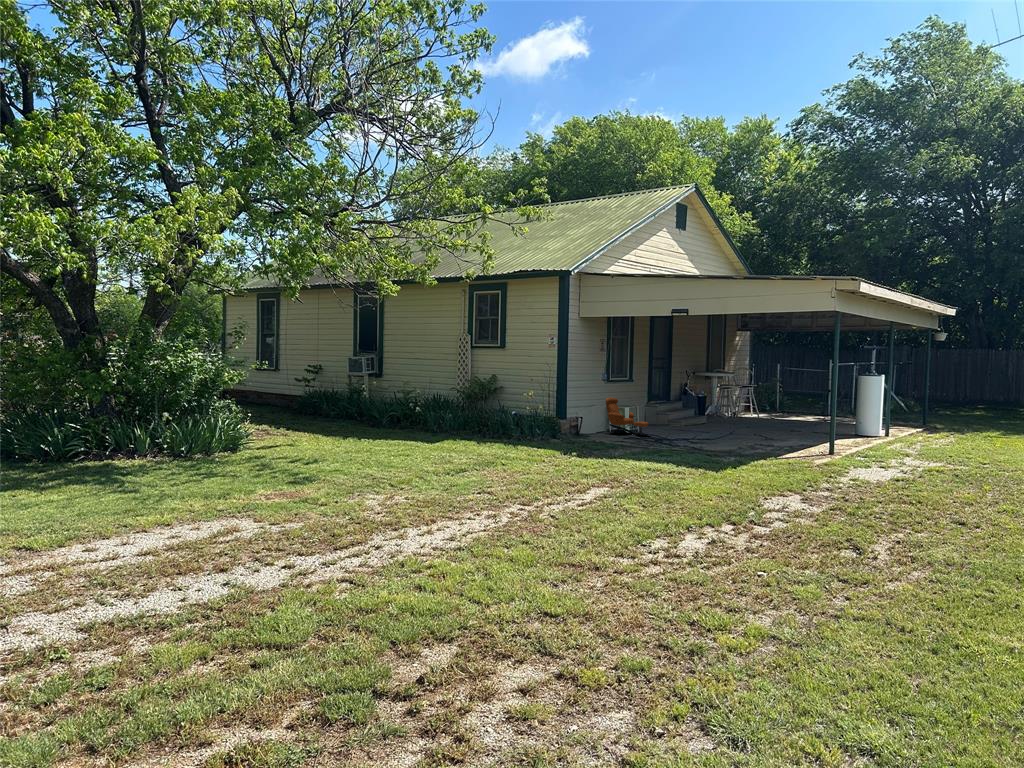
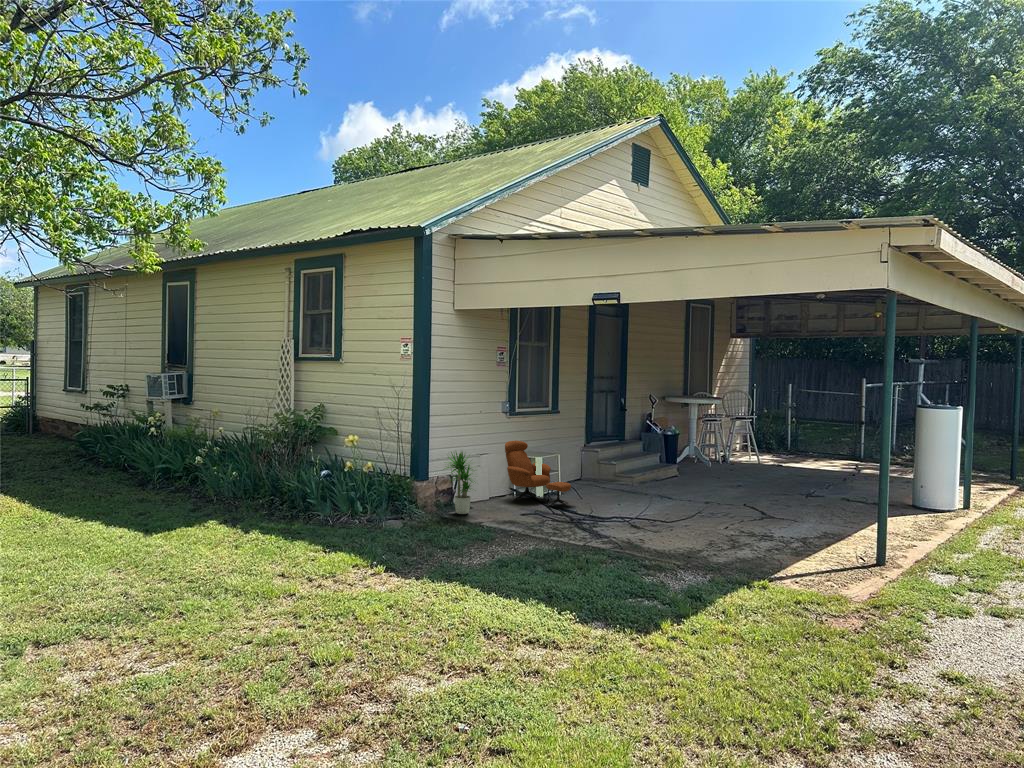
potted plant: none [576,400,598,438] -> present [447,452,472,514]

